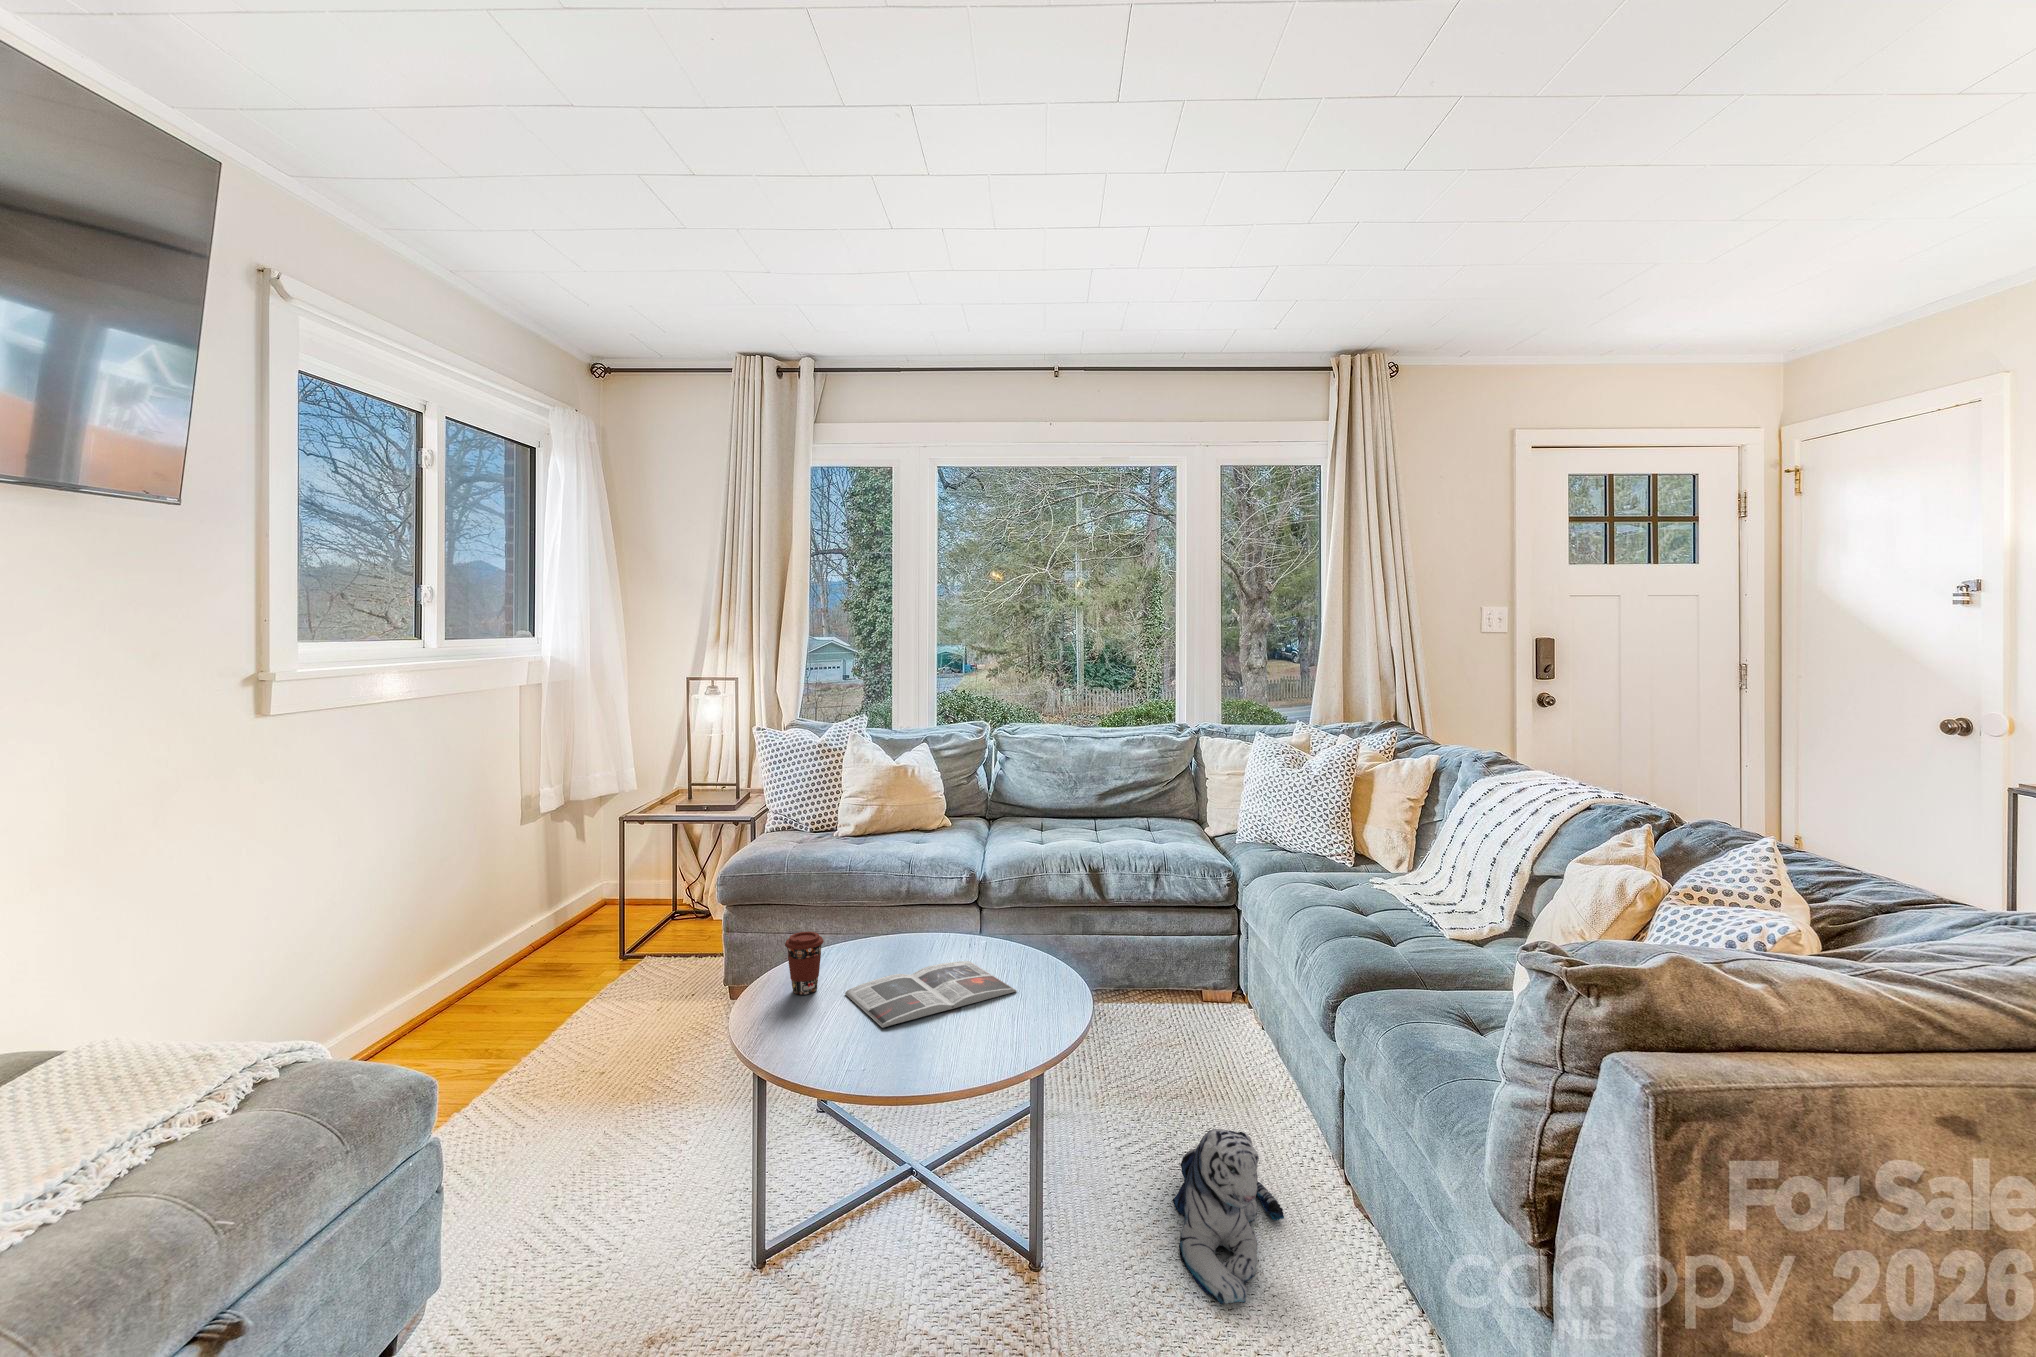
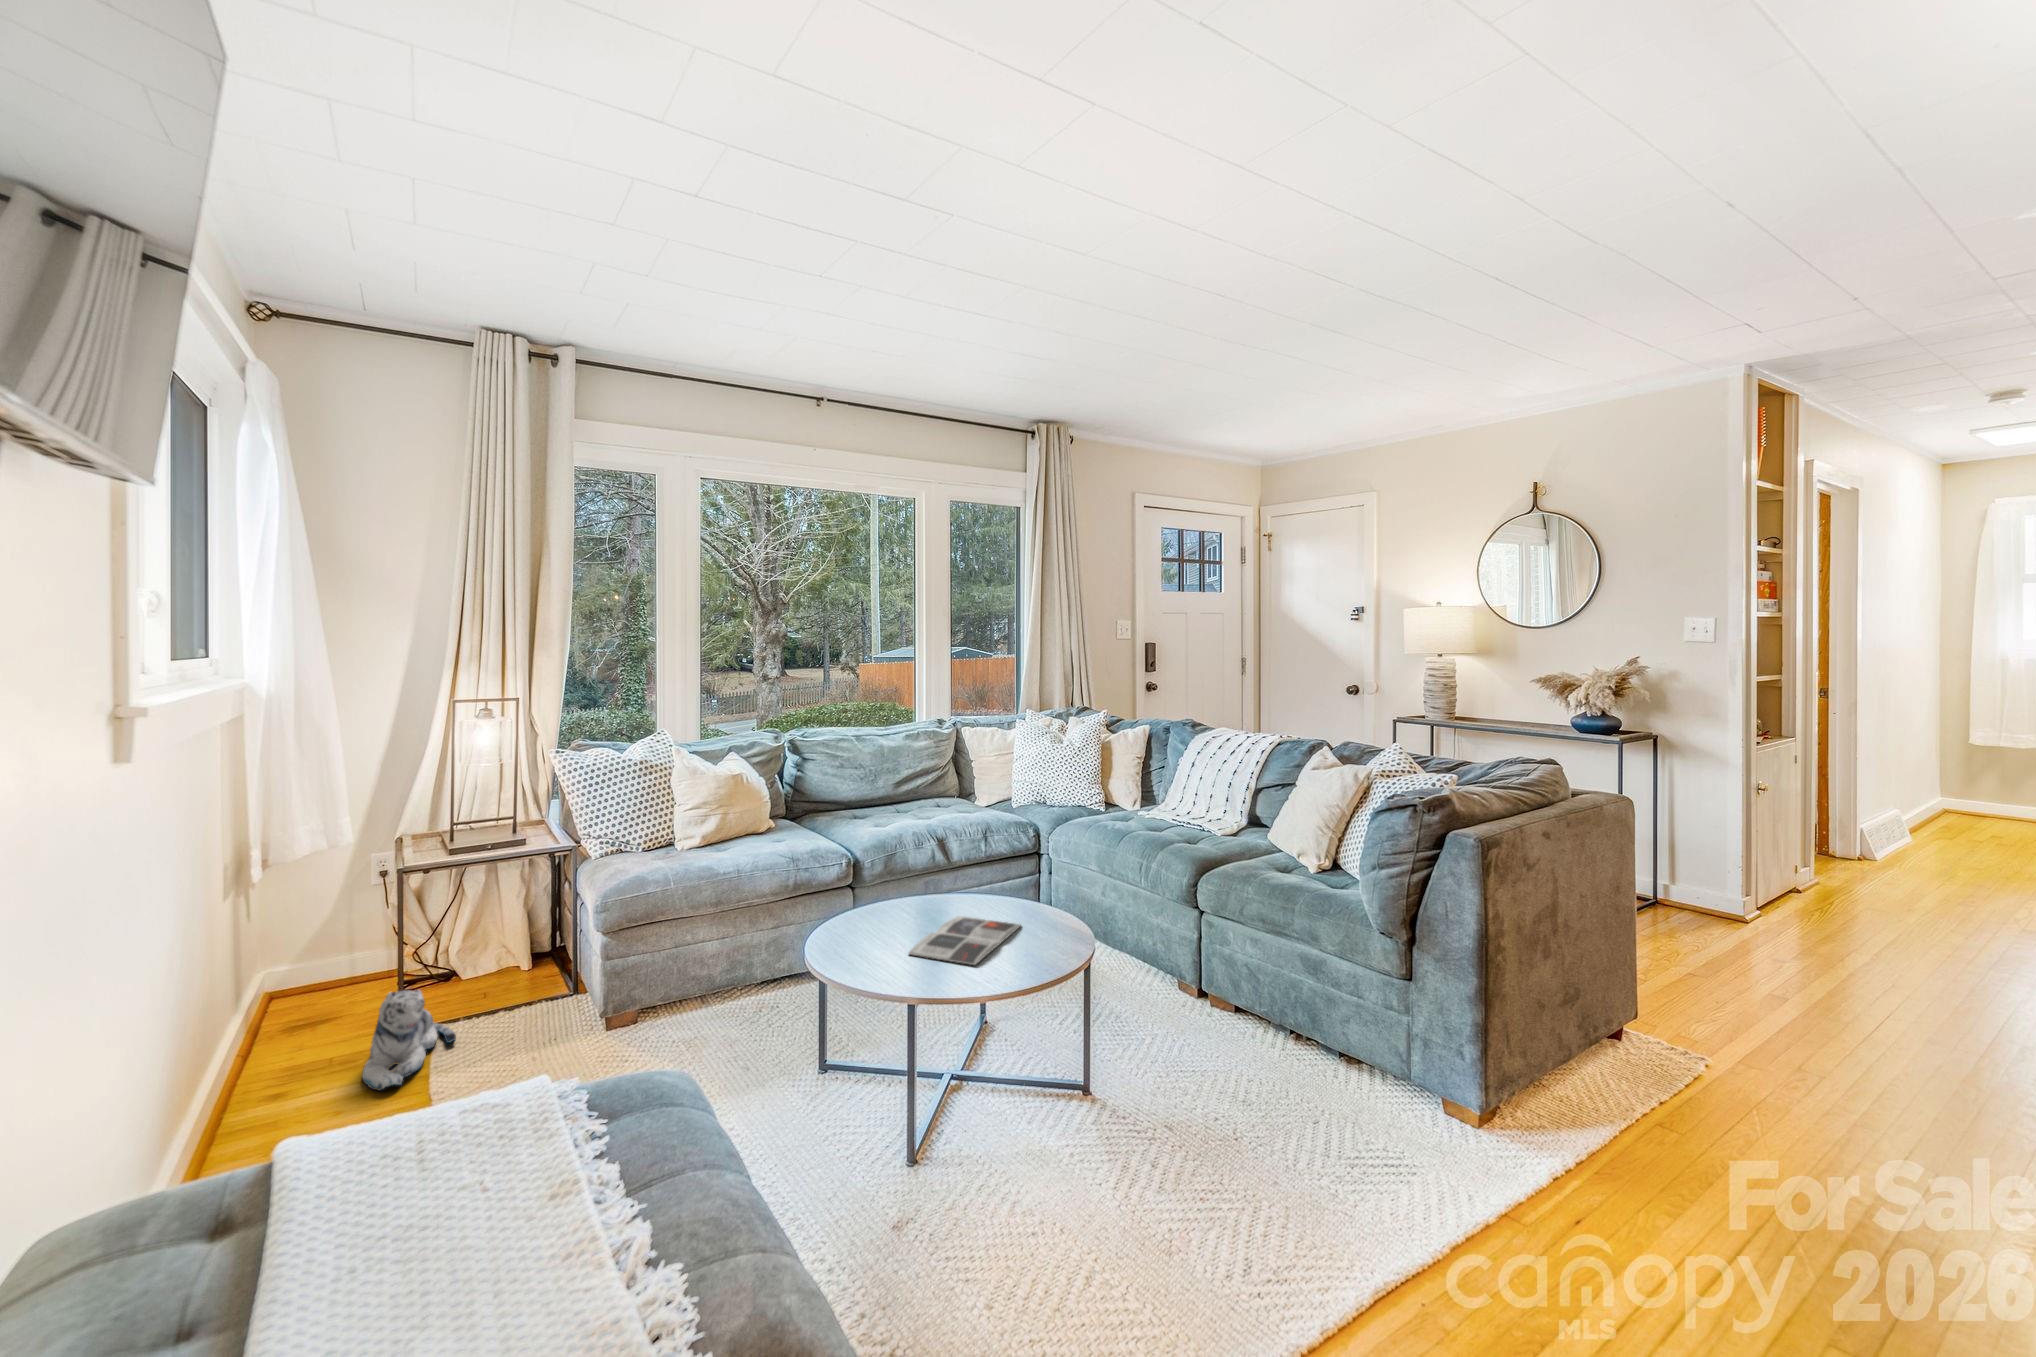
coffee cup: present [785,932,824,995] -> none [856,911,888,963]
plush toy: present [1172,1129,1284,1304] -> present [362,990,456,1091]

